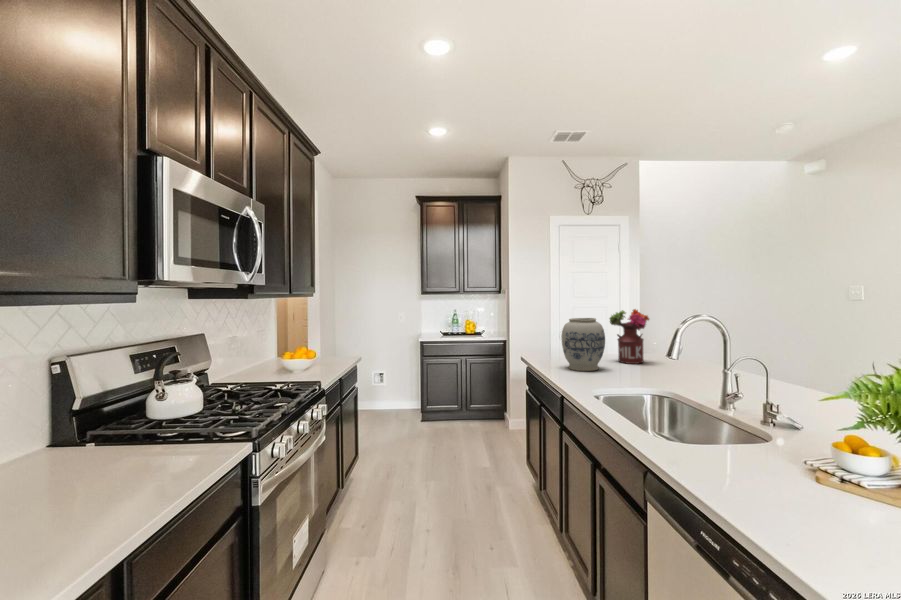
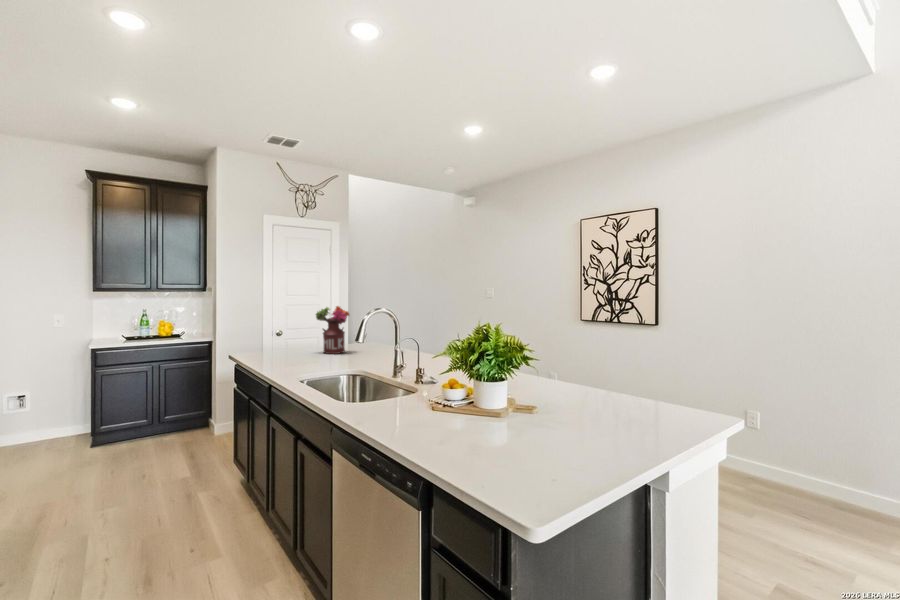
vase: present [561,318,605,371] -> none [270,314,311,362]

